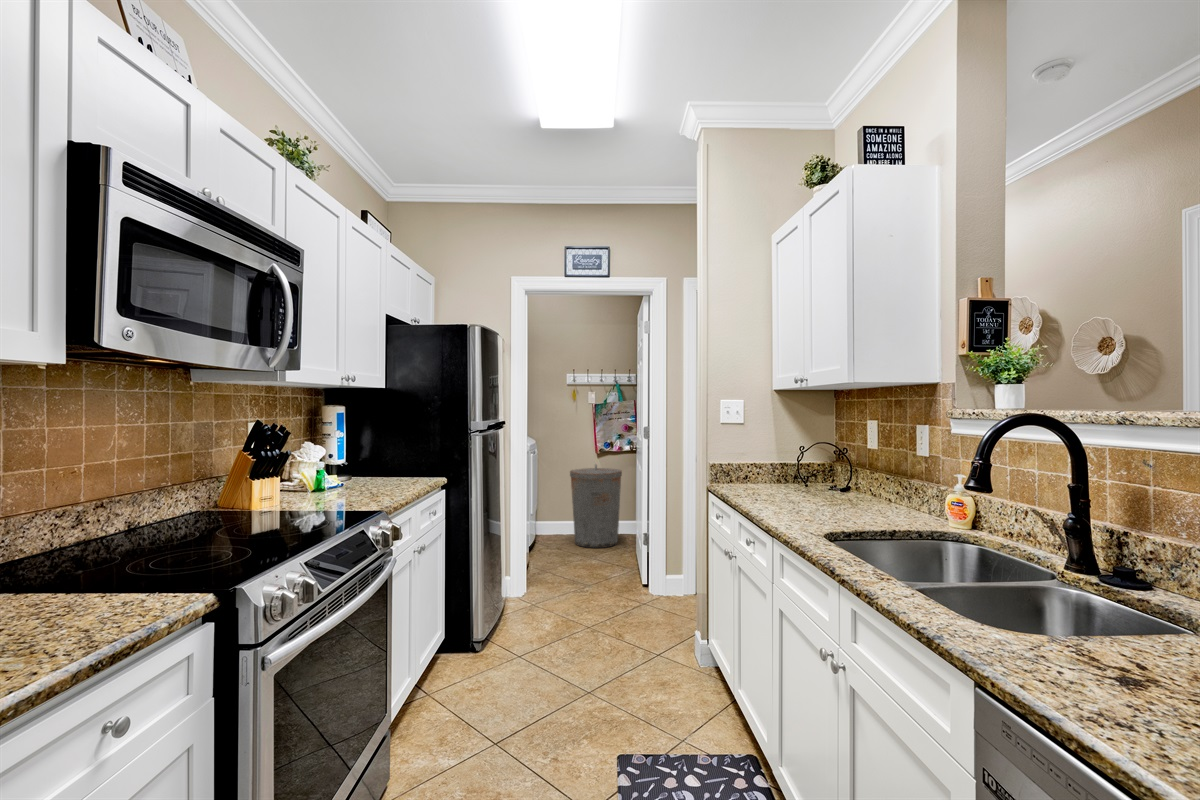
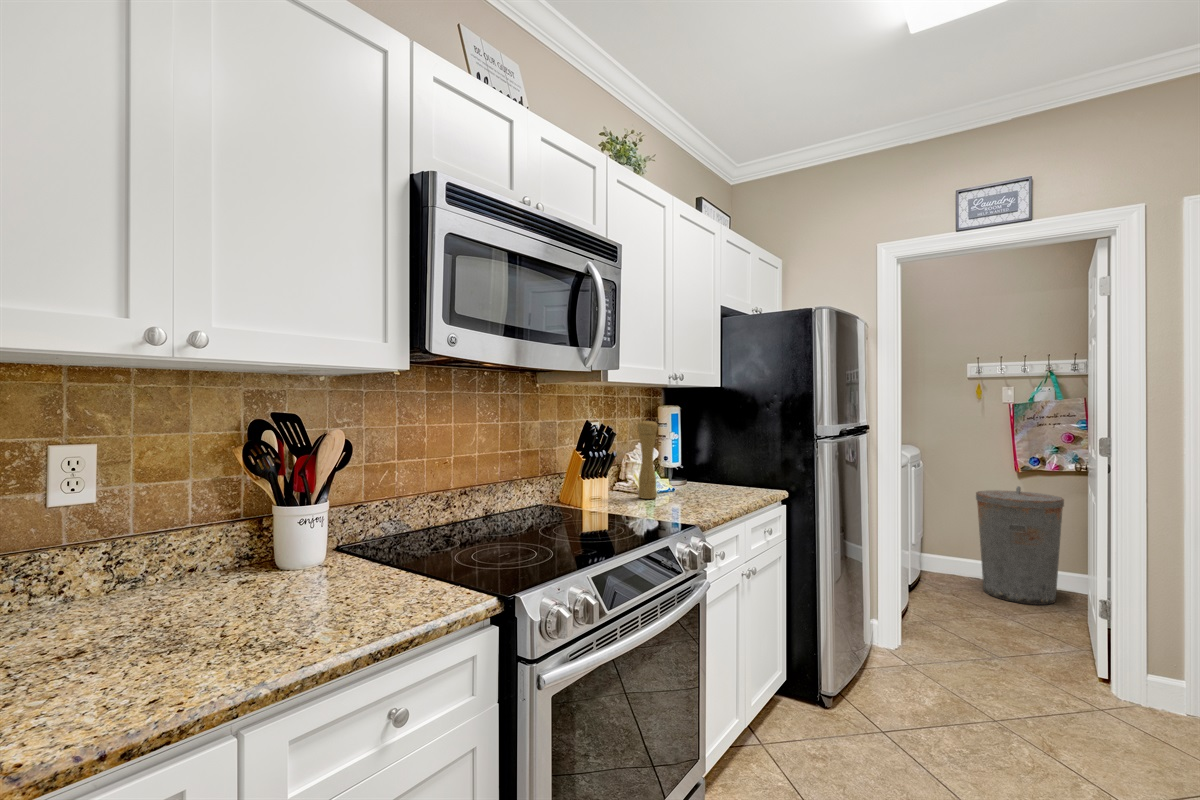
pepper mill: none [308,419,329,495] -> present [638,420,657,499]

